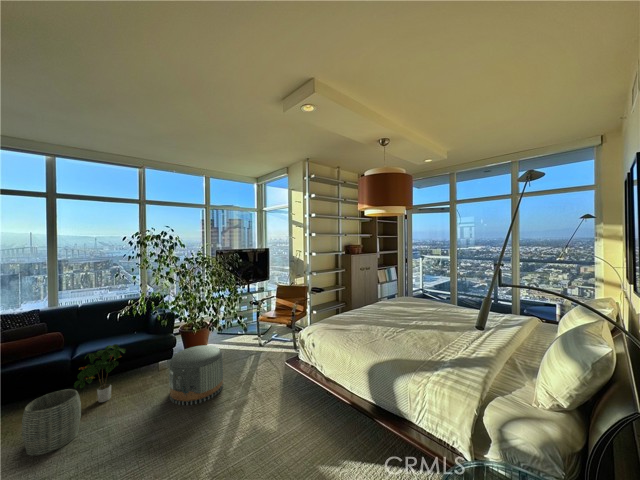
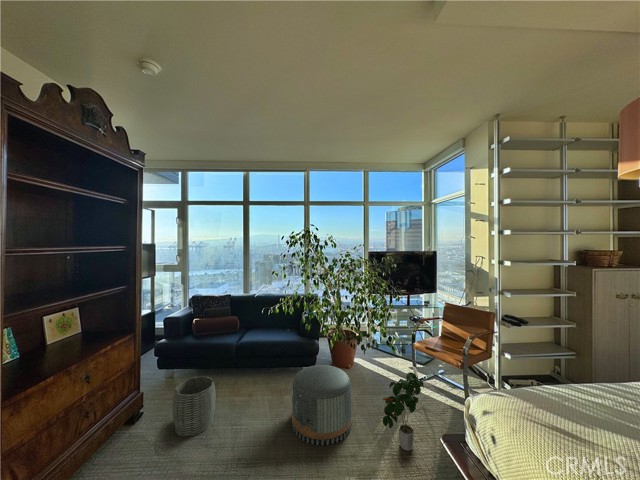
potted plant: present [74,344,126,402] -> present [383,372,424,451]

